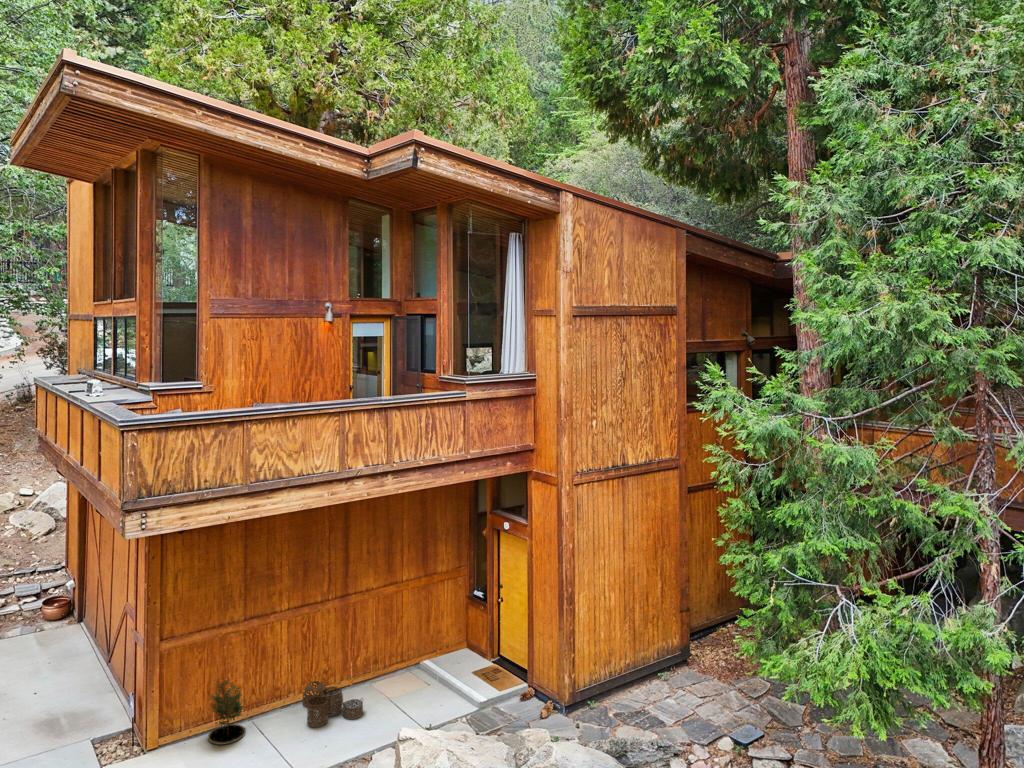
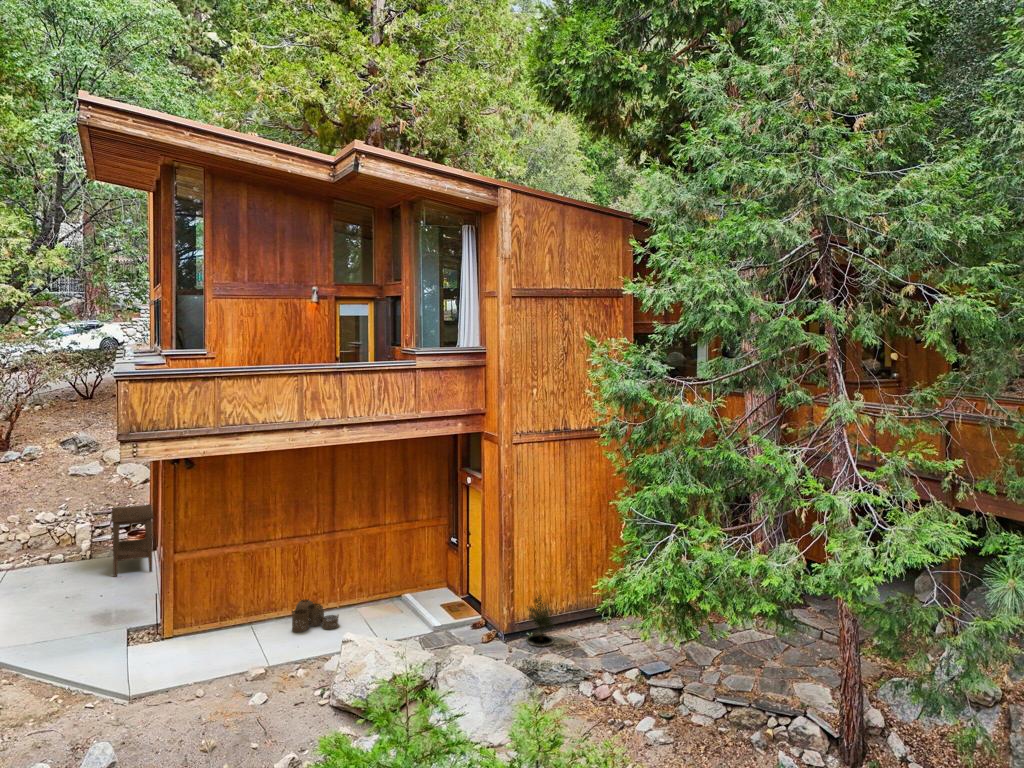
side table: none [28,566,92,666] -> present [111,505,153,576]
potted tree: present [208,680,246,745] -> present [526,595,554,647]

